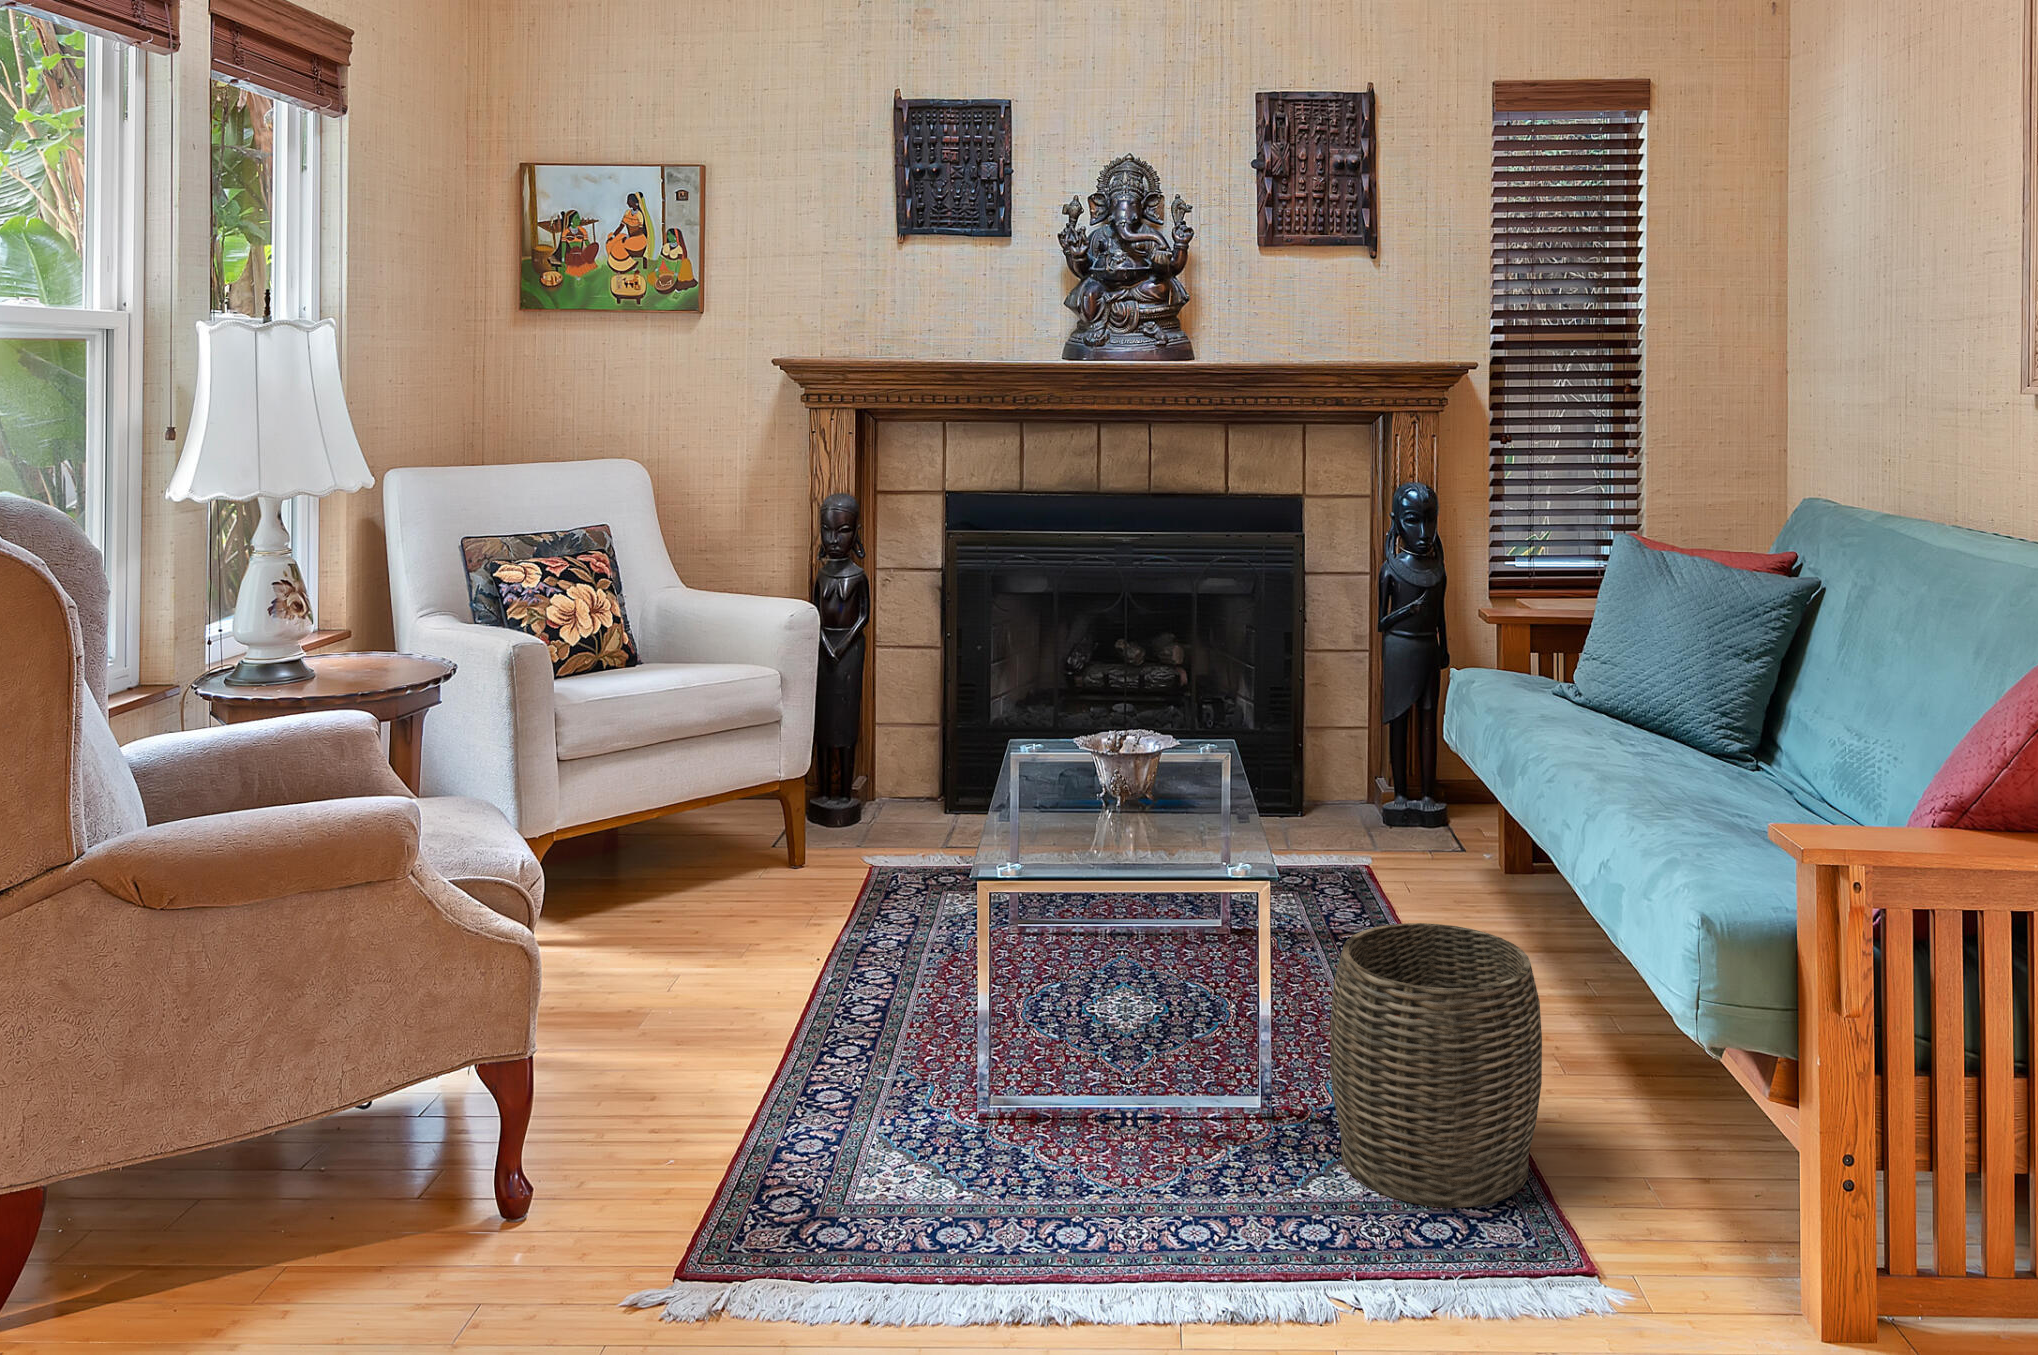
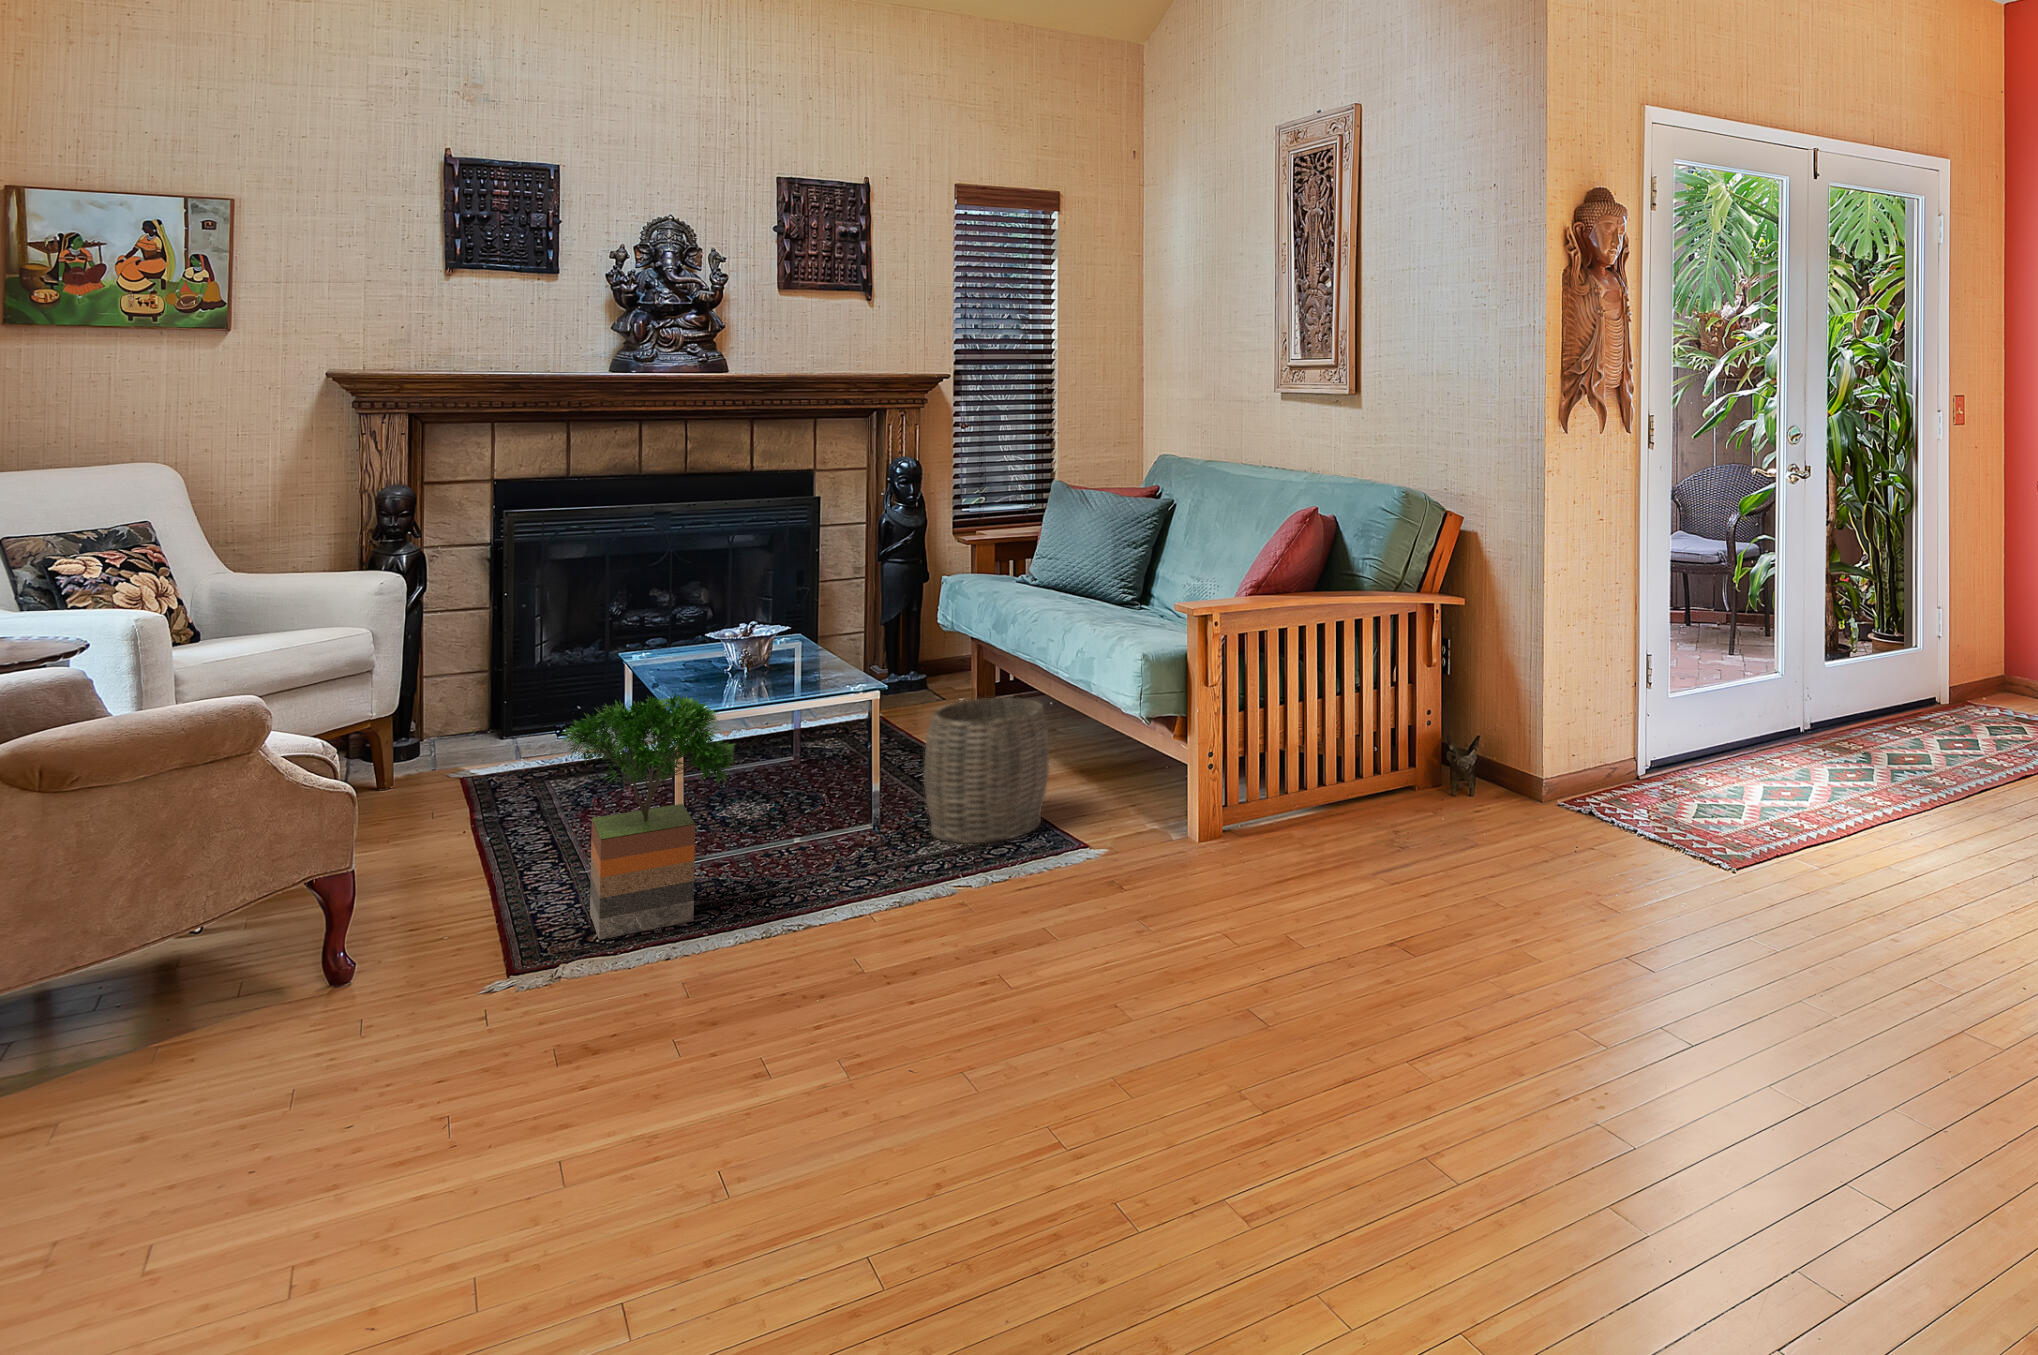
potted tree: none [771,863,1006,1251] -> present [562,694,736,940]

